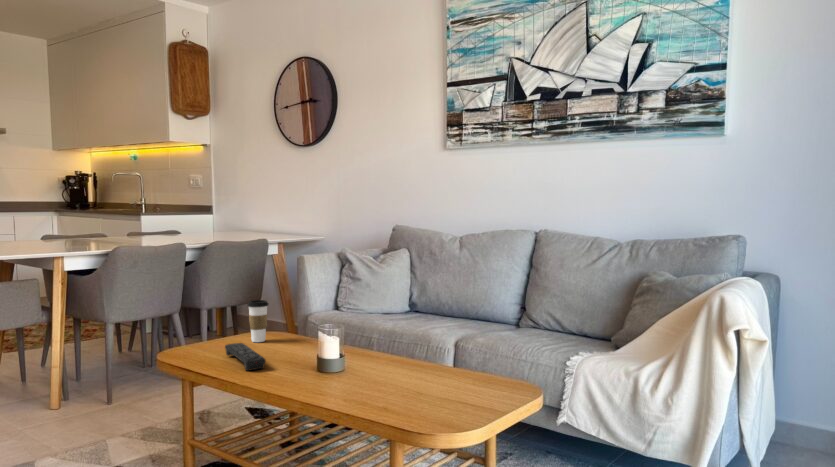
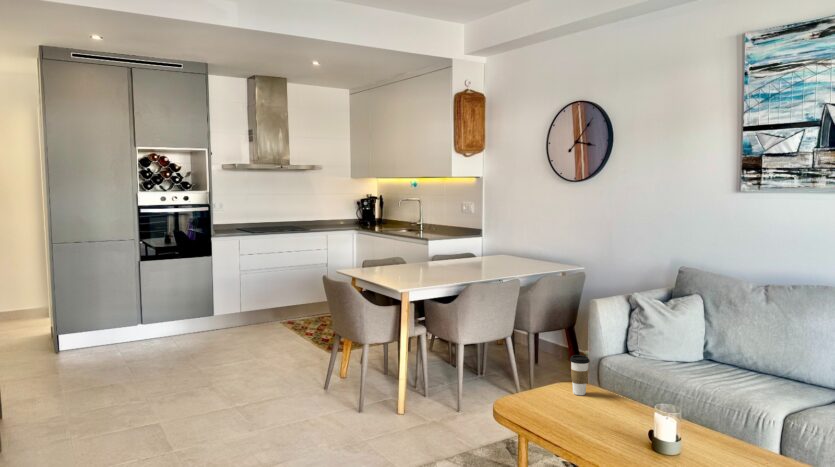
remote control: present [225,343,265,370] -> none [559,401,608,437]

